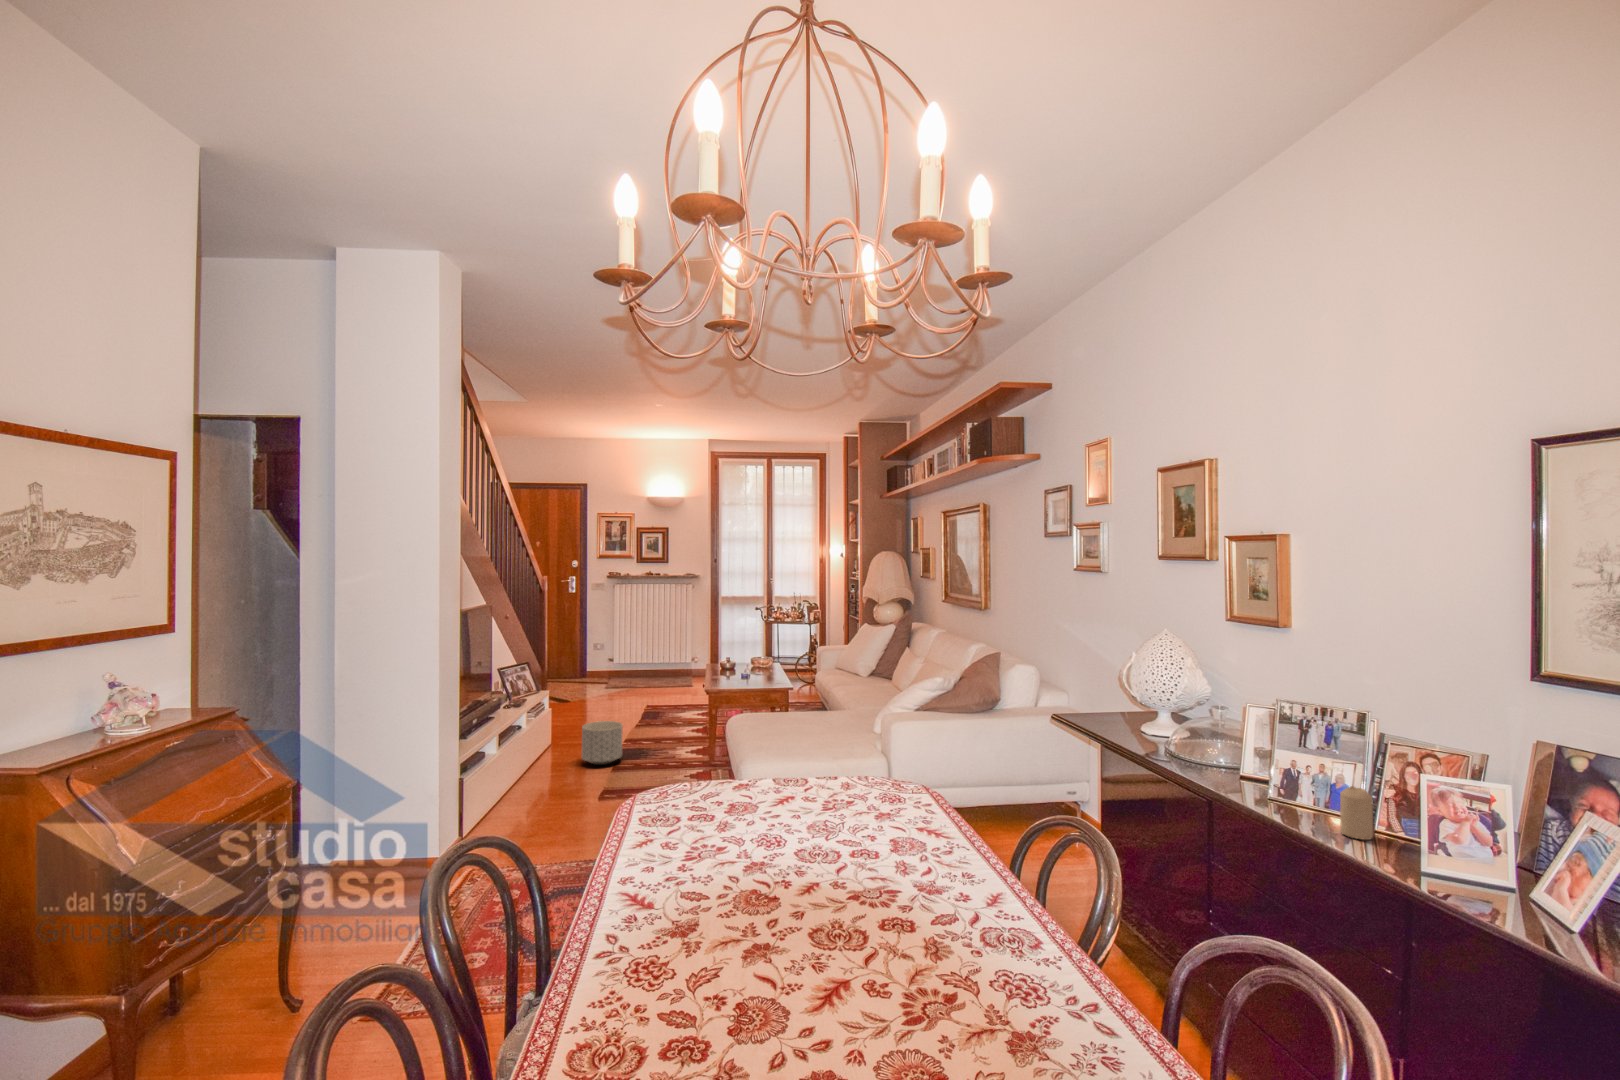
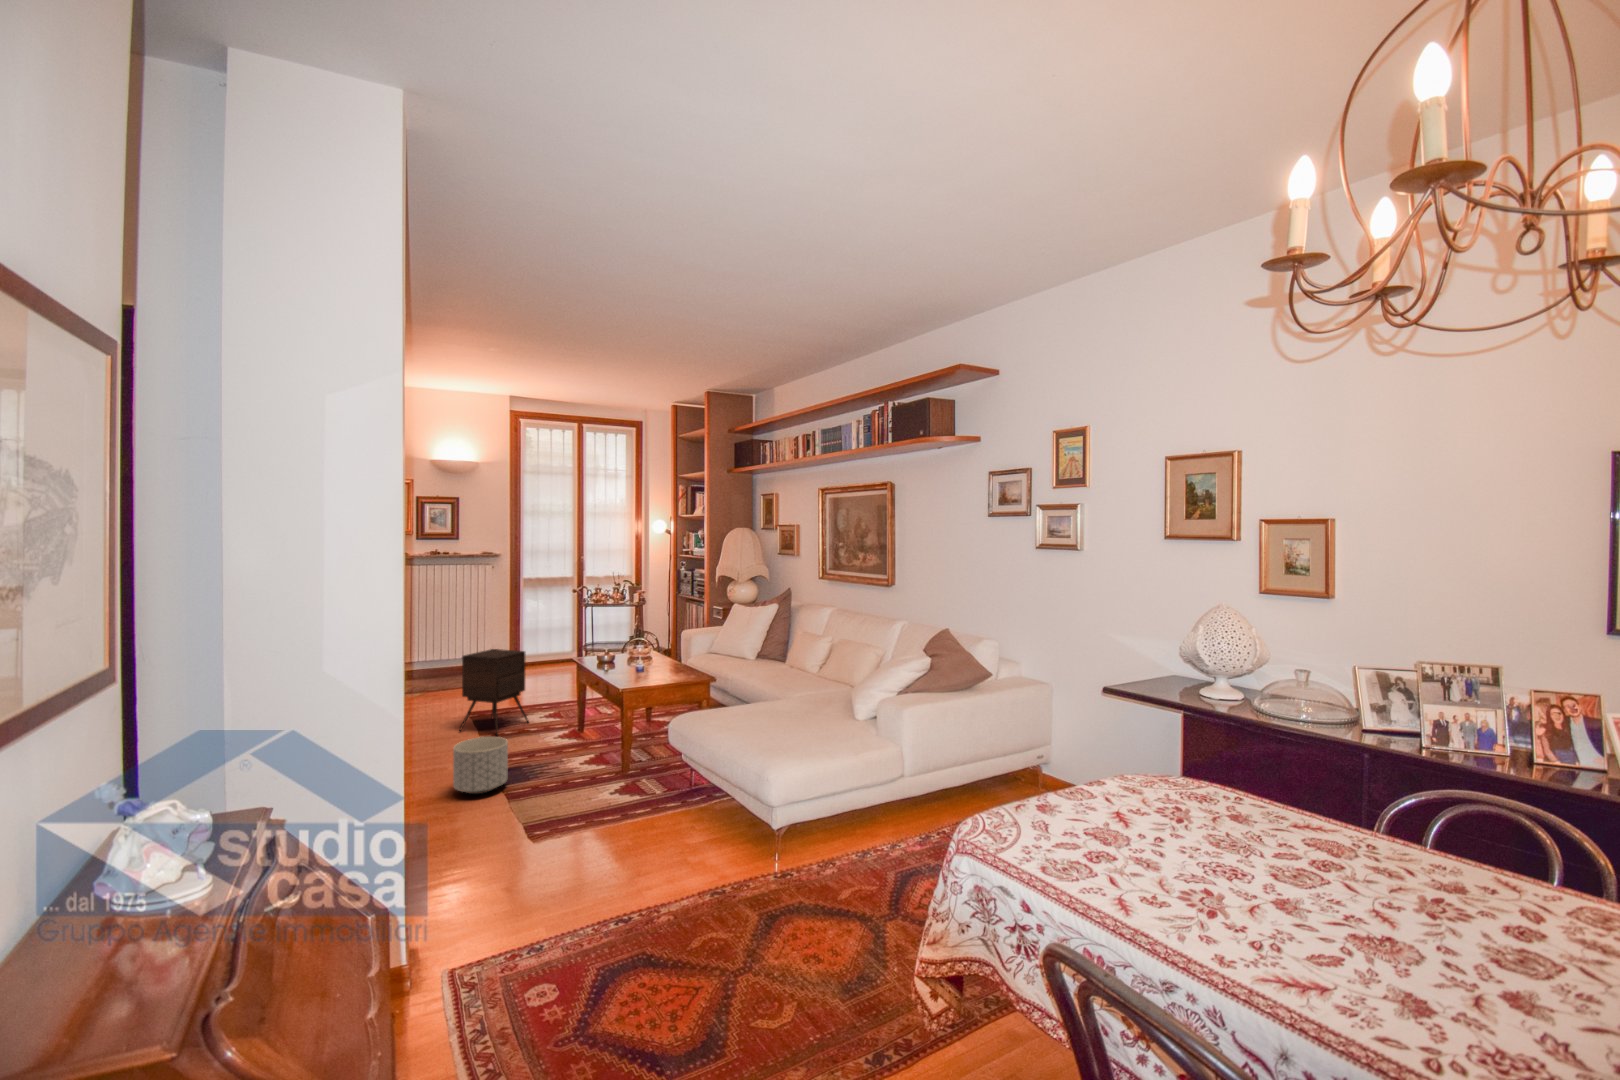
side table: none [625,655,679,727] -> present [459,649,529,735]
candle: present [1340,786,1373,840] -> none [1535,731,1567,775]

